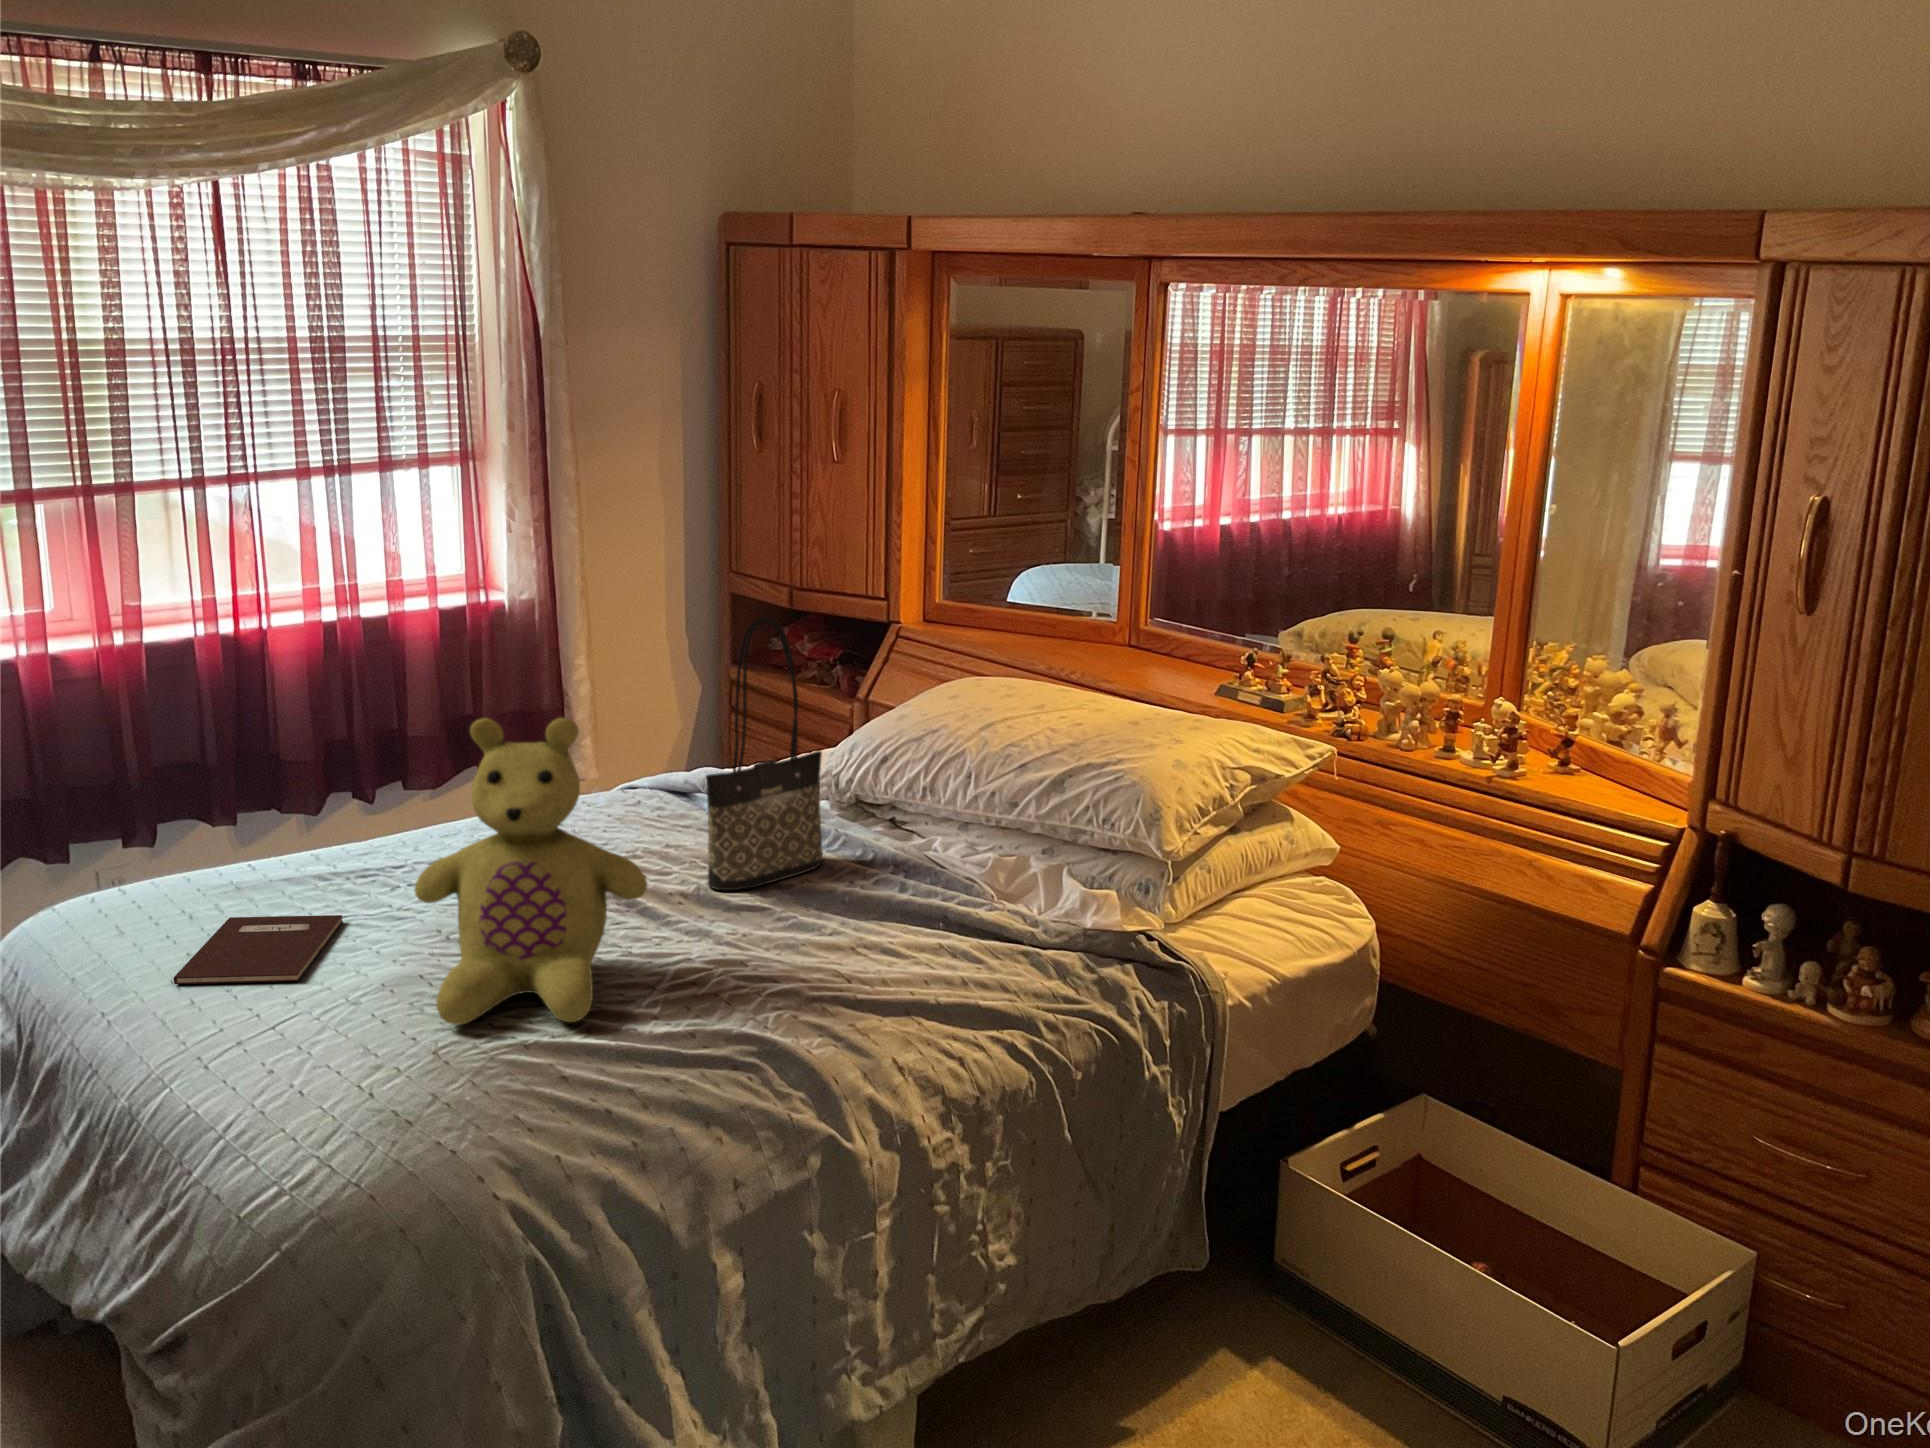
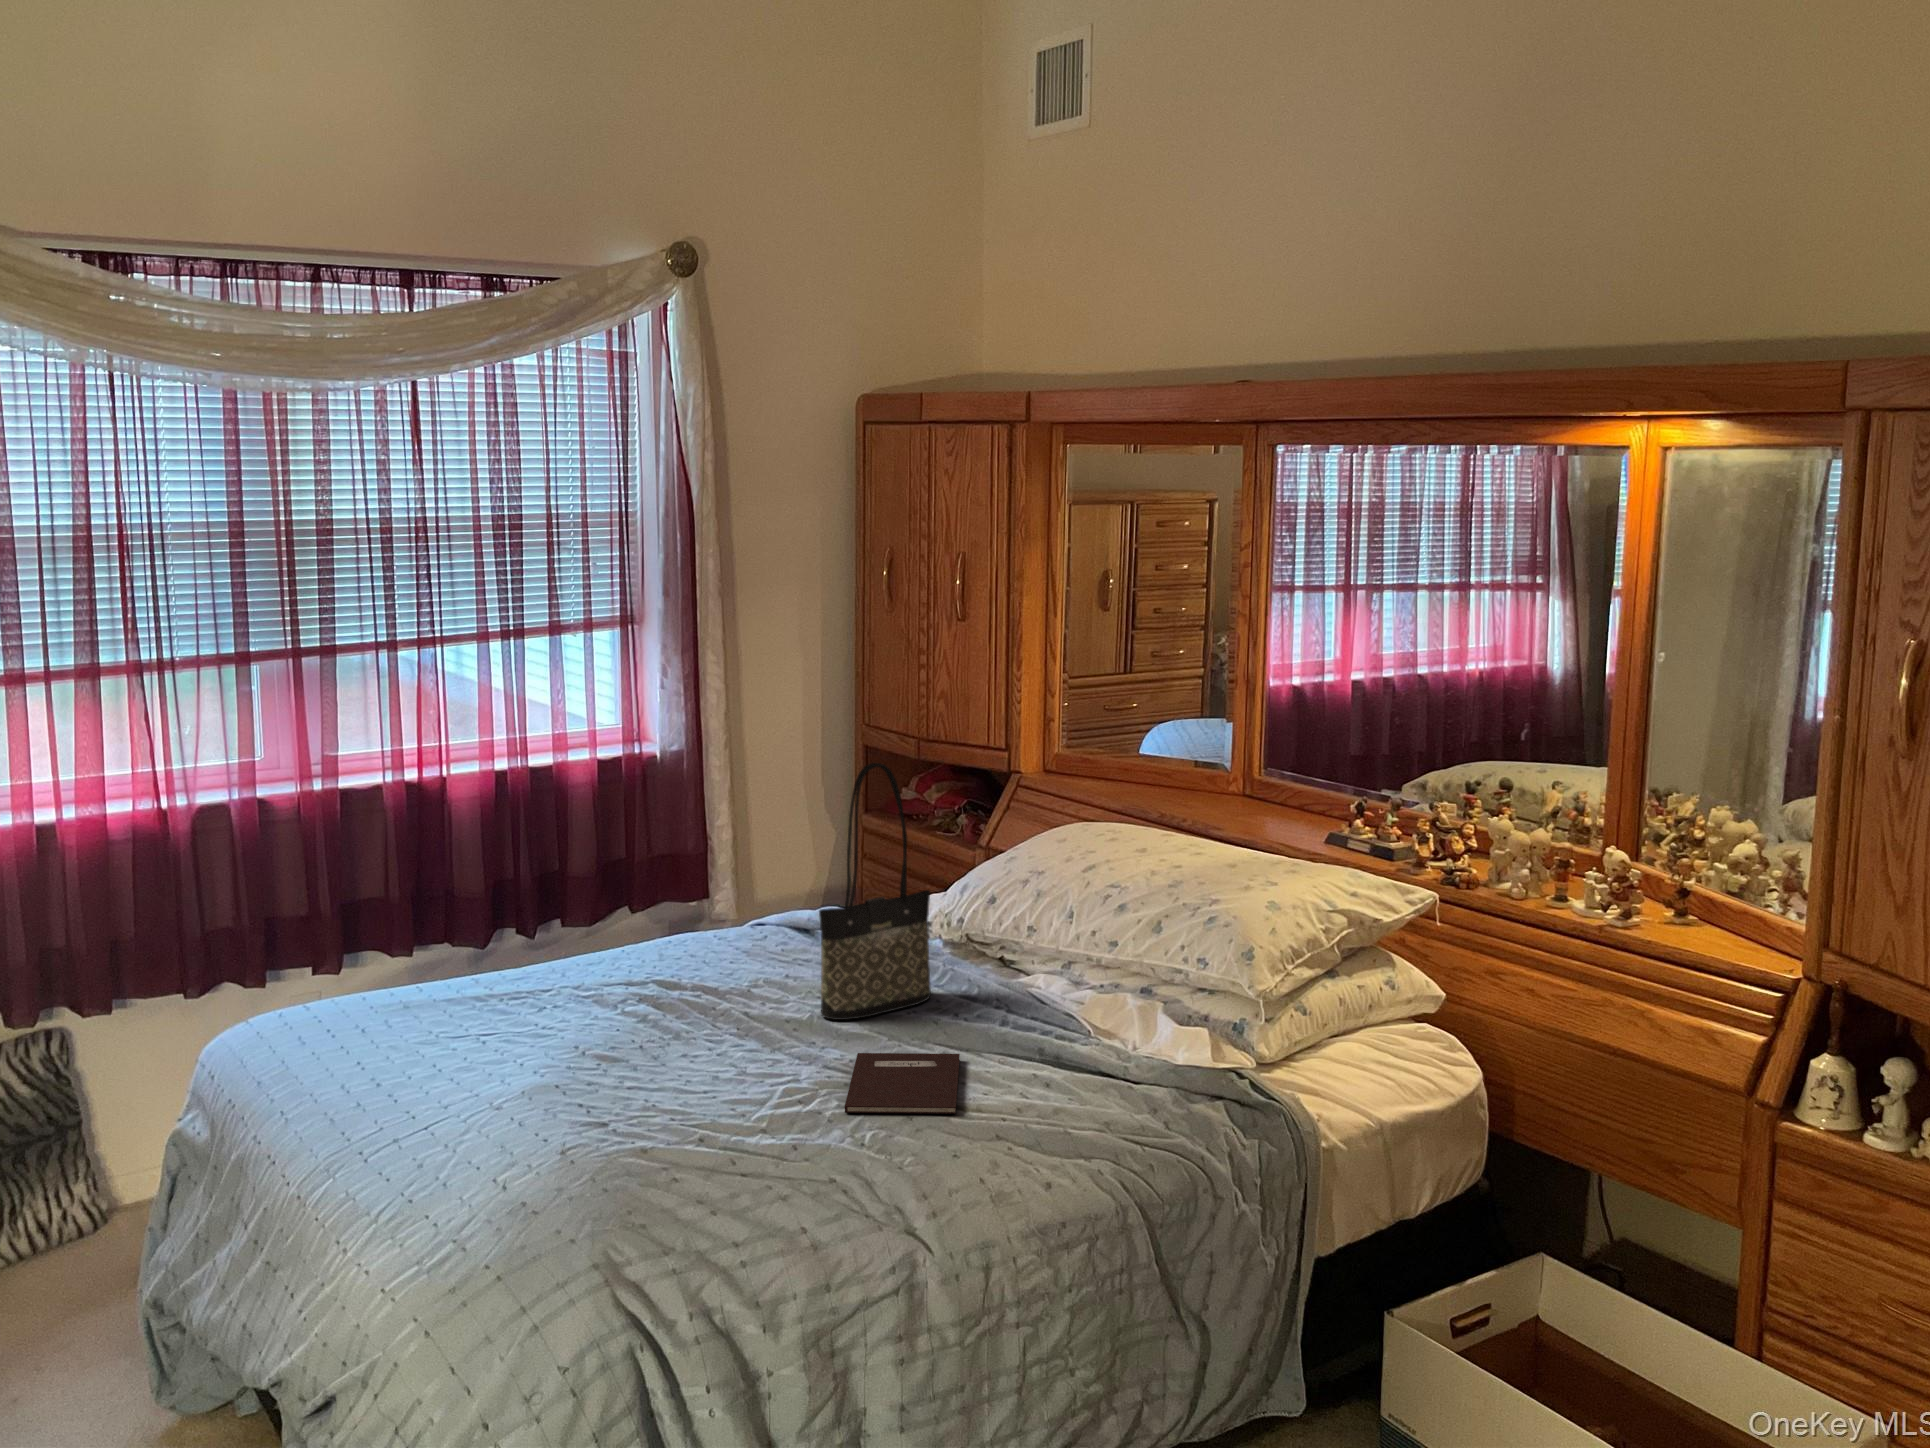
stuffed bear: present [415,718,647,1025] -> none [551,850,757,1130]
notebook: present [174,915,343,984] -> present [845,1053,960,1114]

